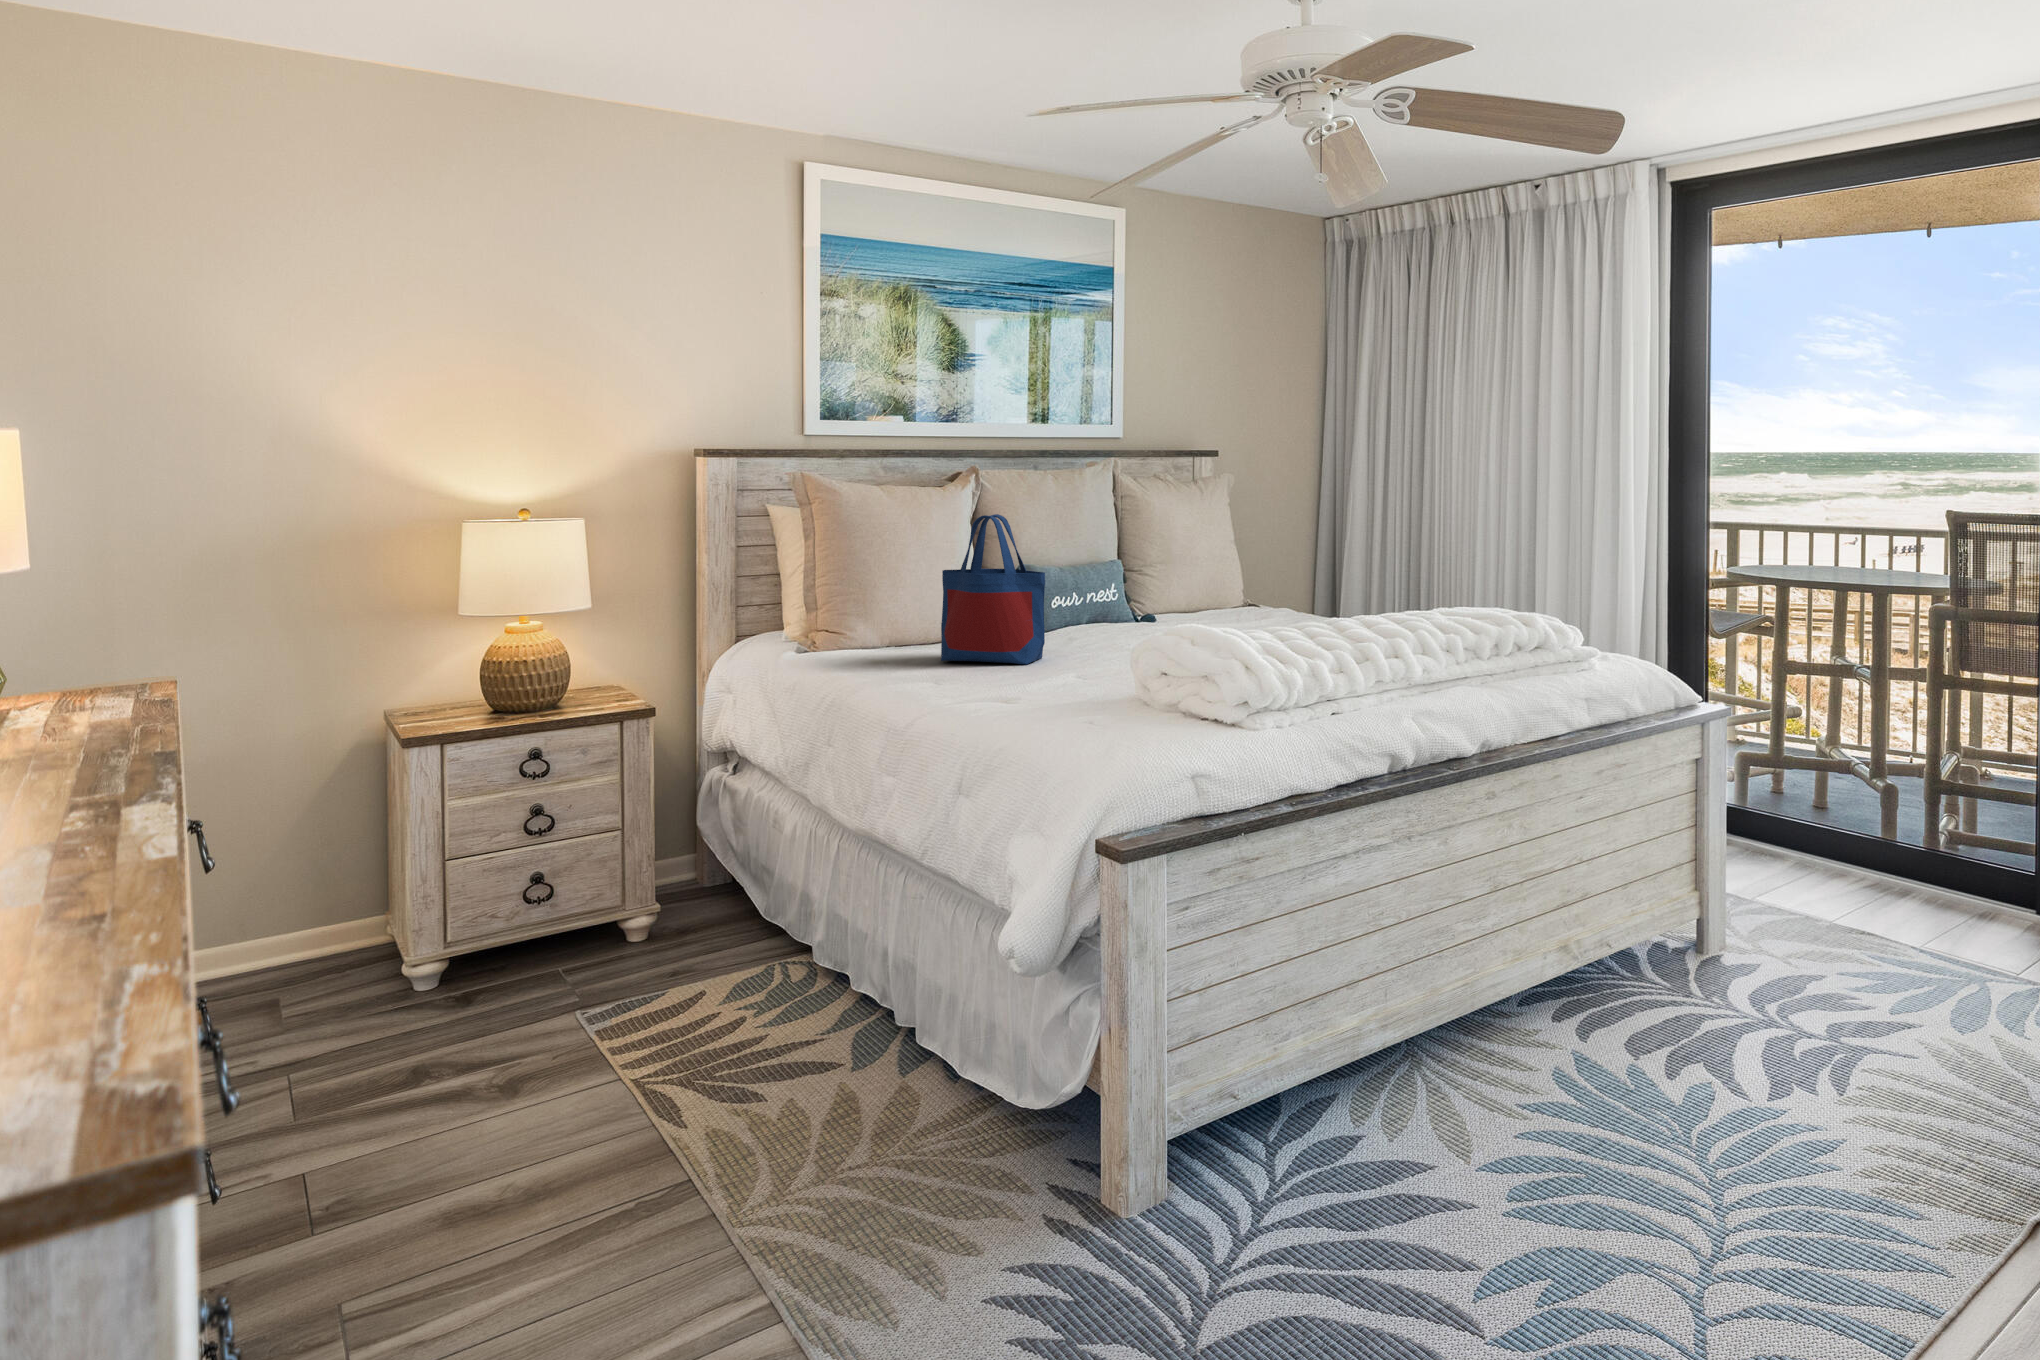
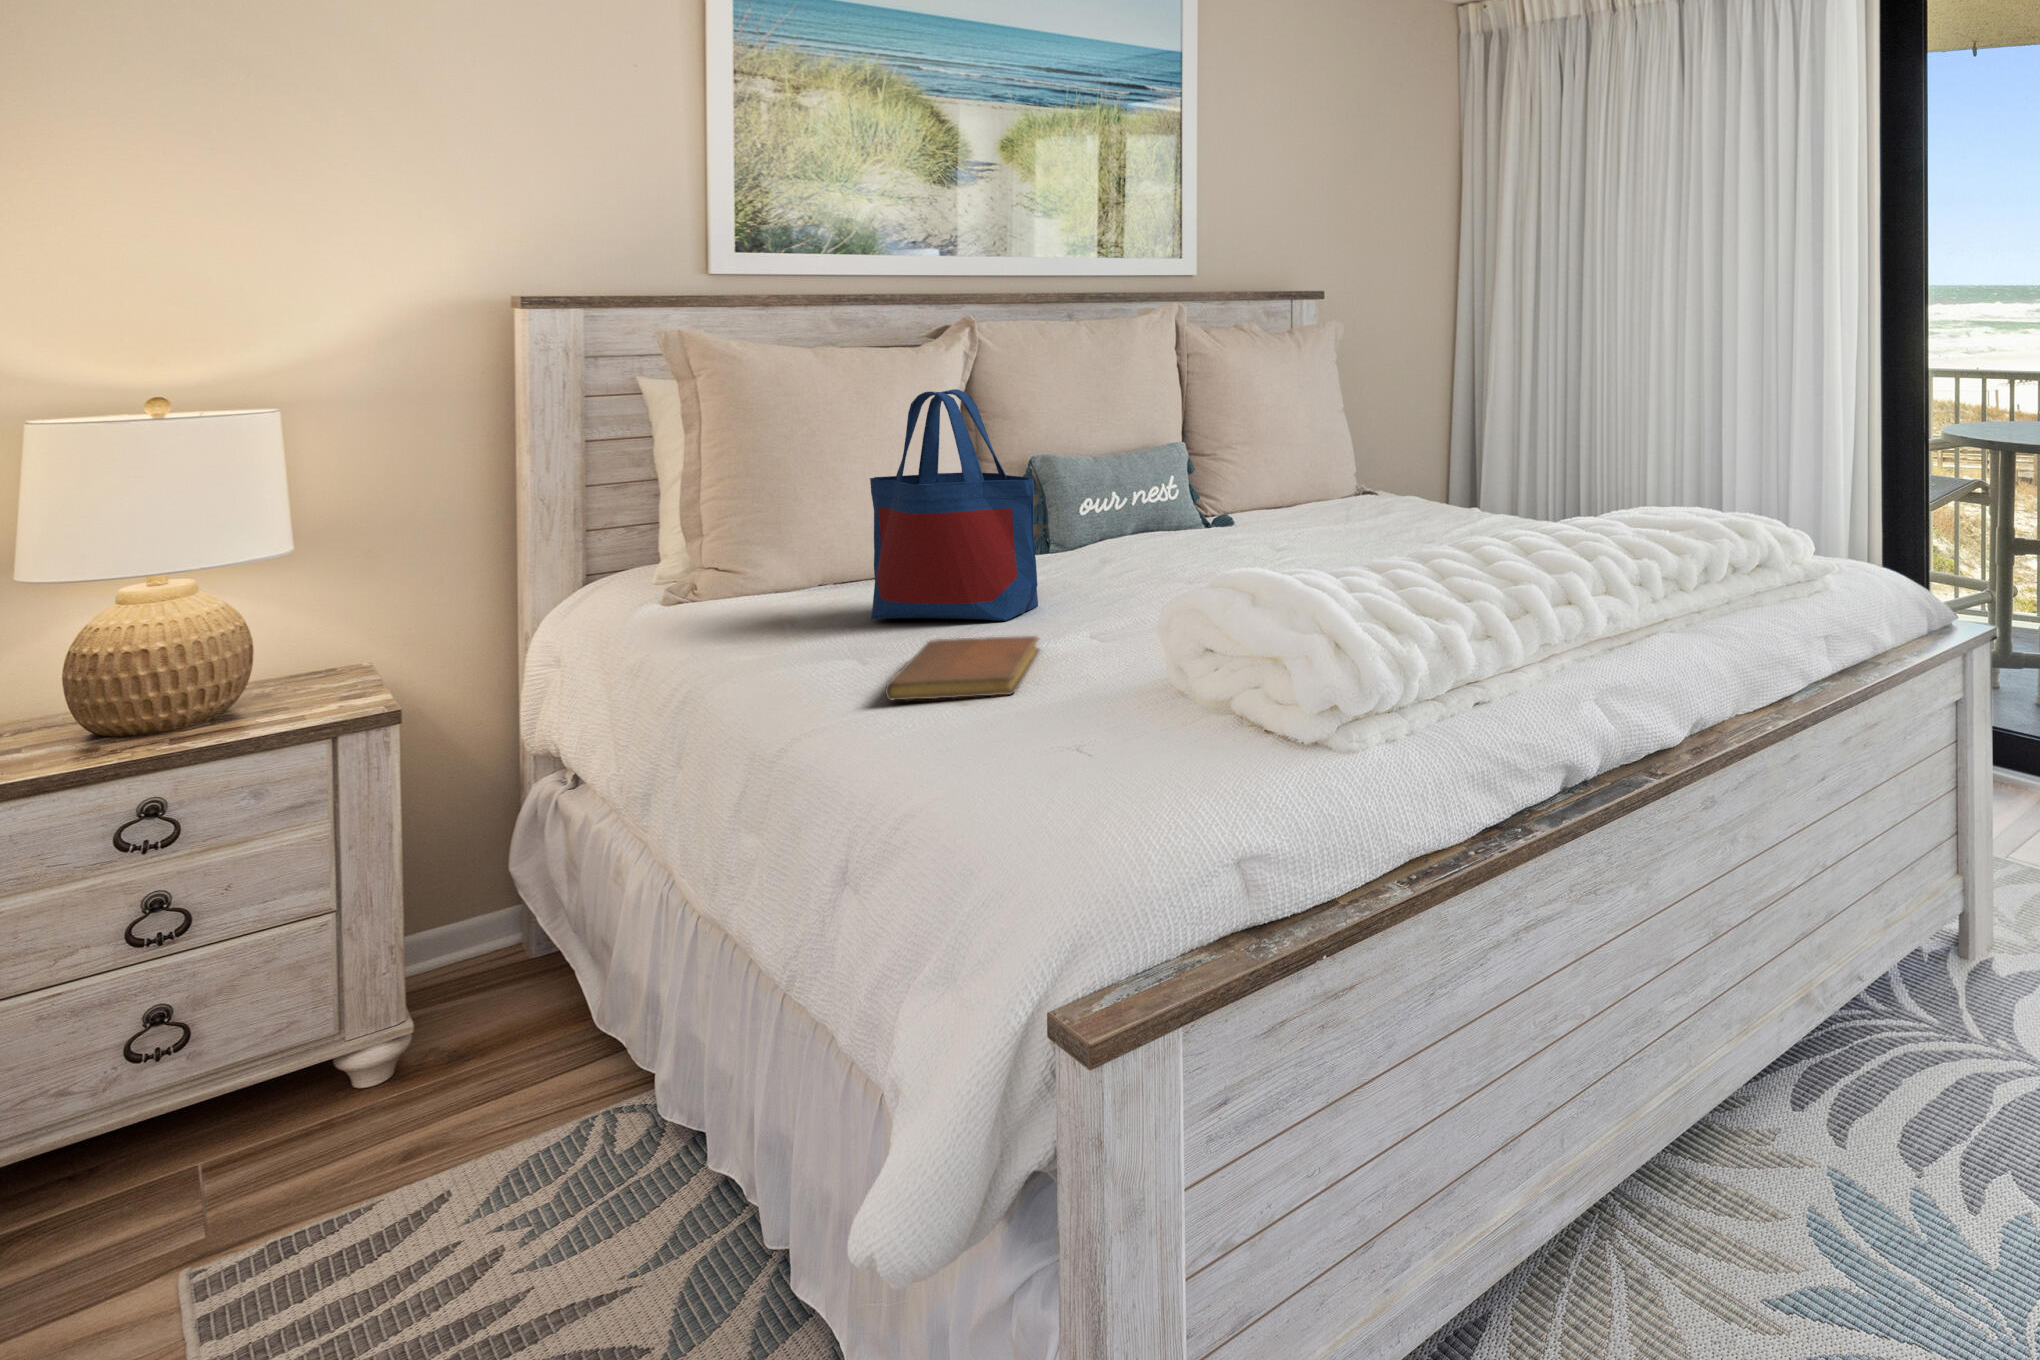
notebook: none [983,669,1058,698] -> present [885,636,1040,700]

